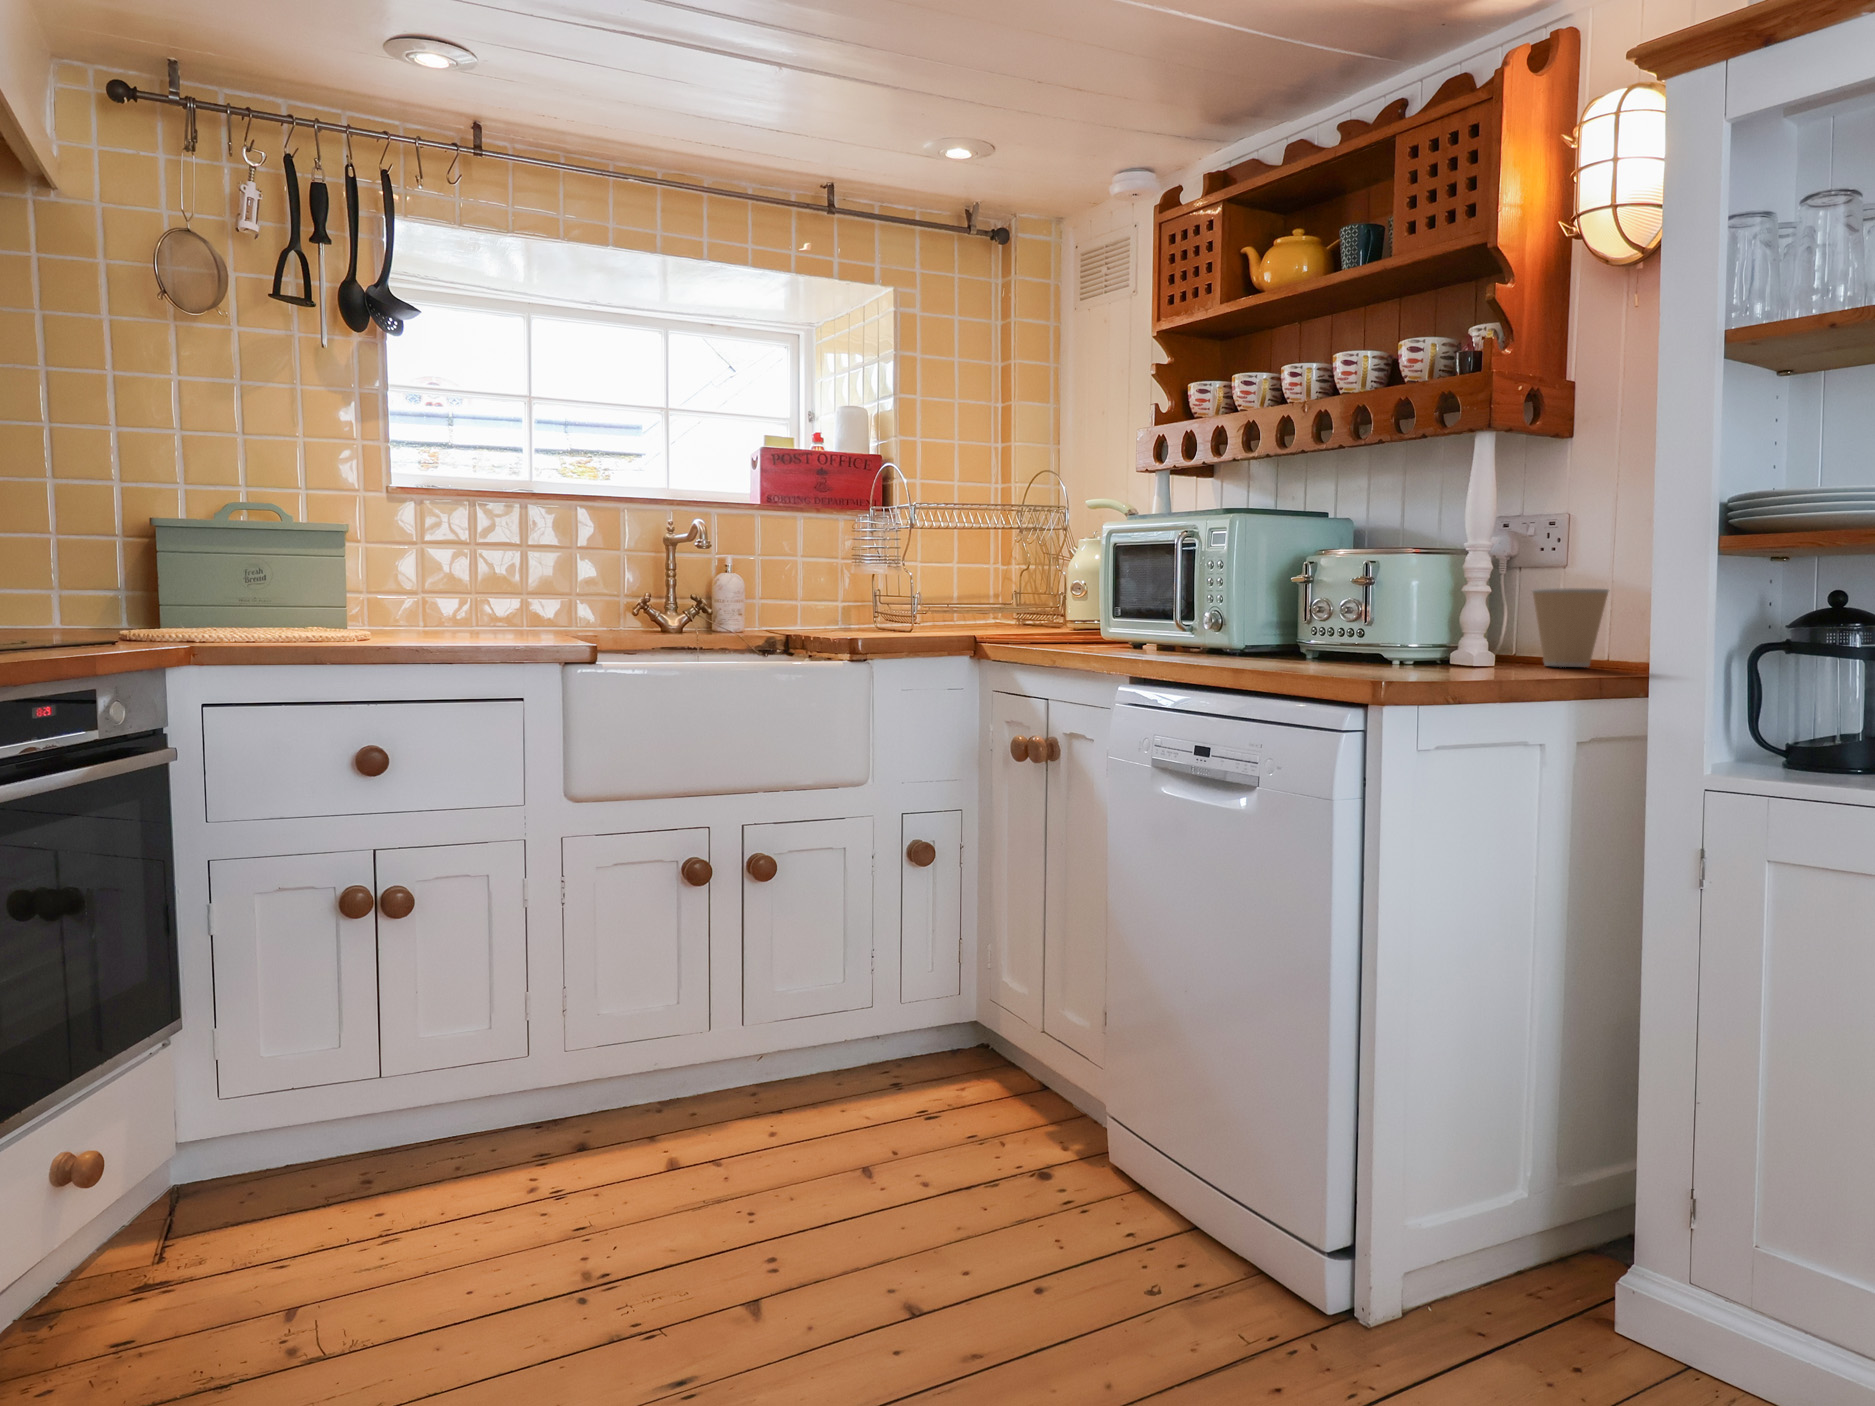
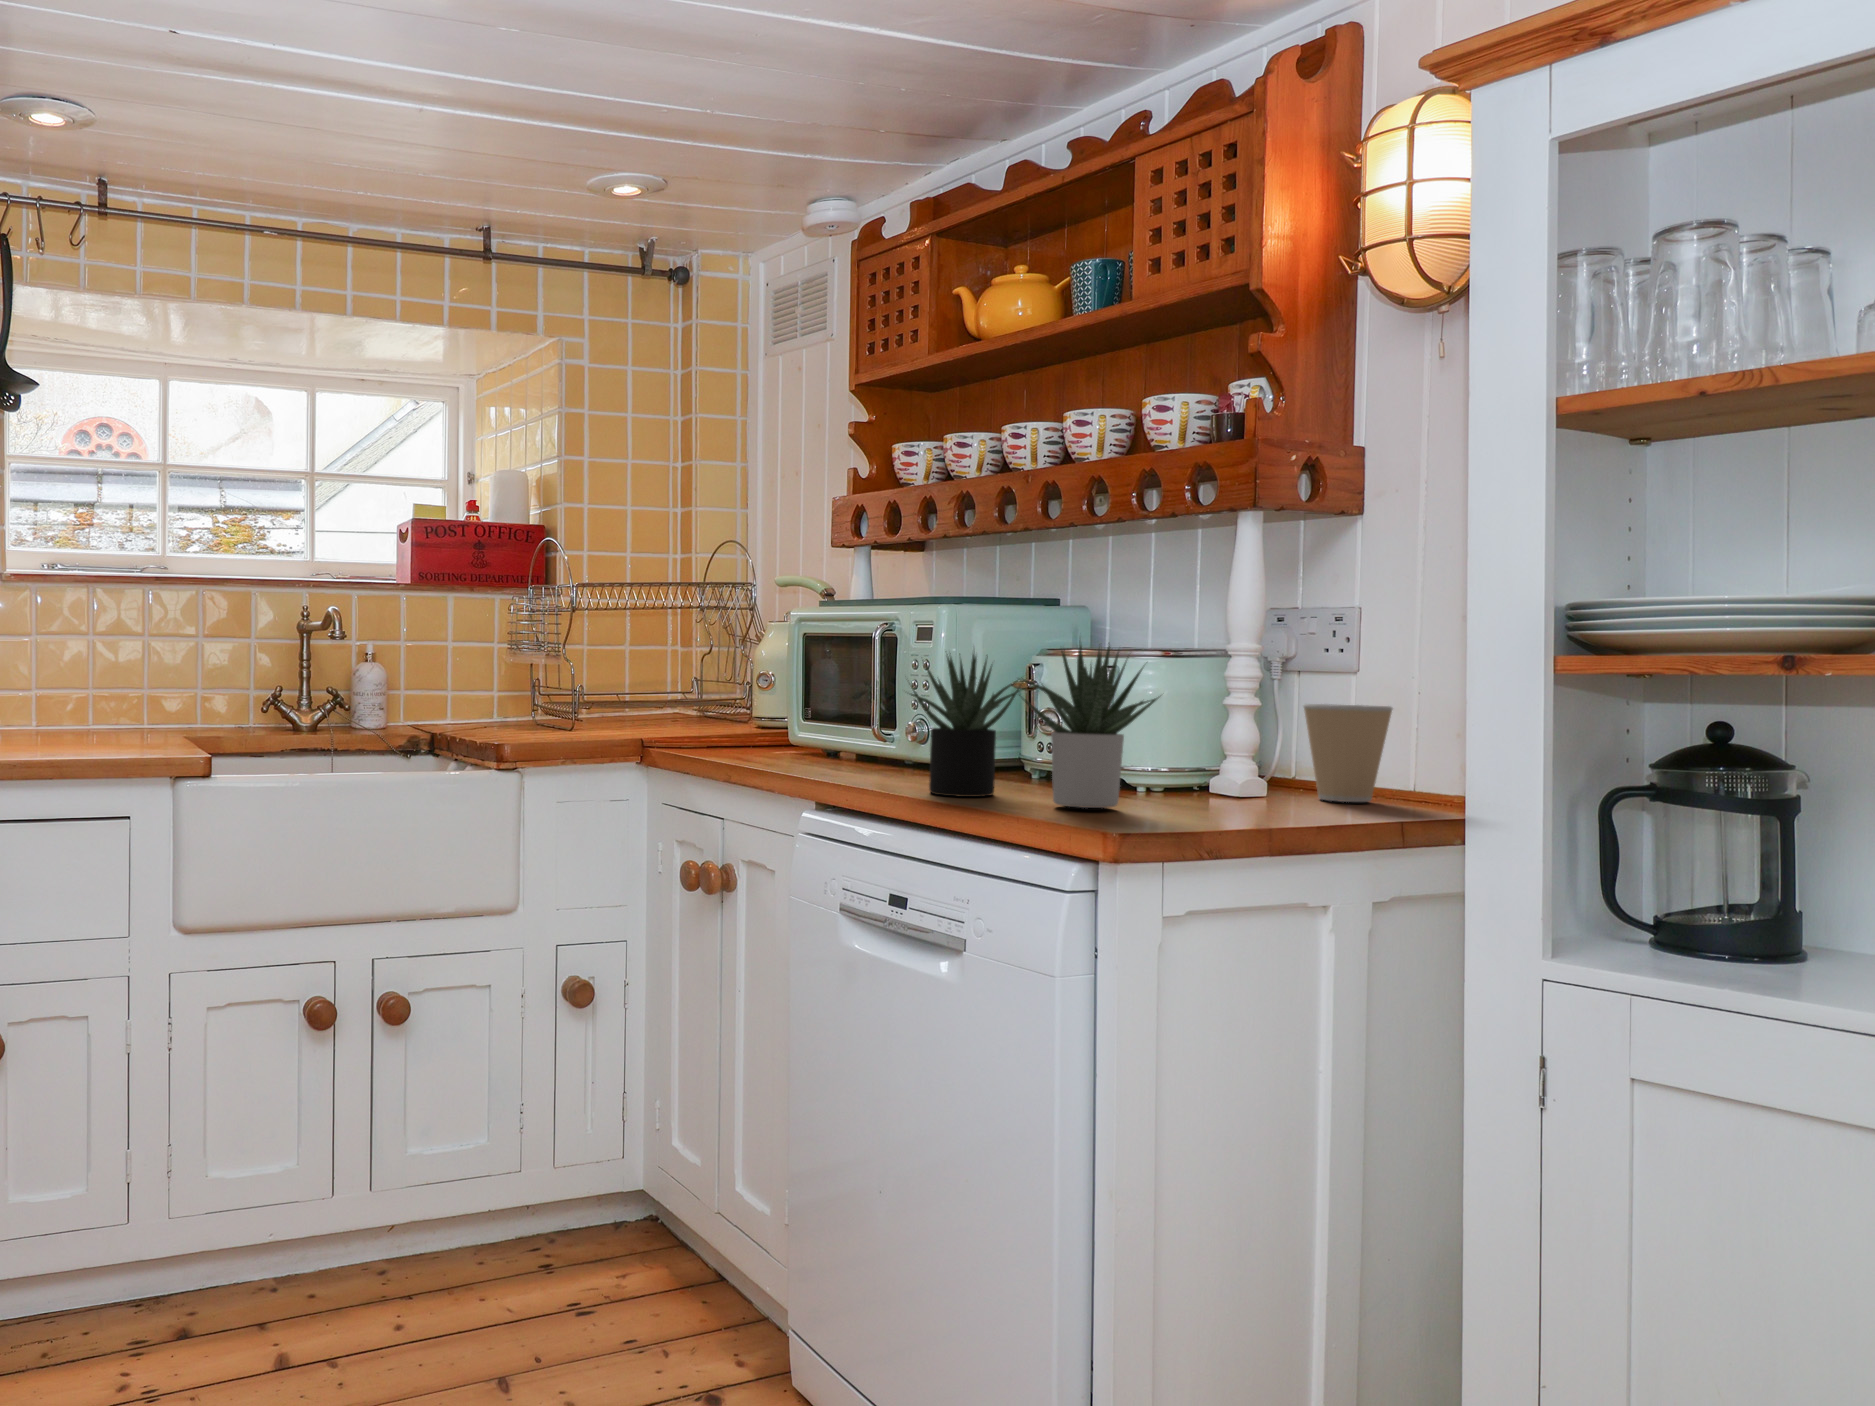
succulent plant: none [1201,537,1408,669] -> present [910,645,1159,808]

